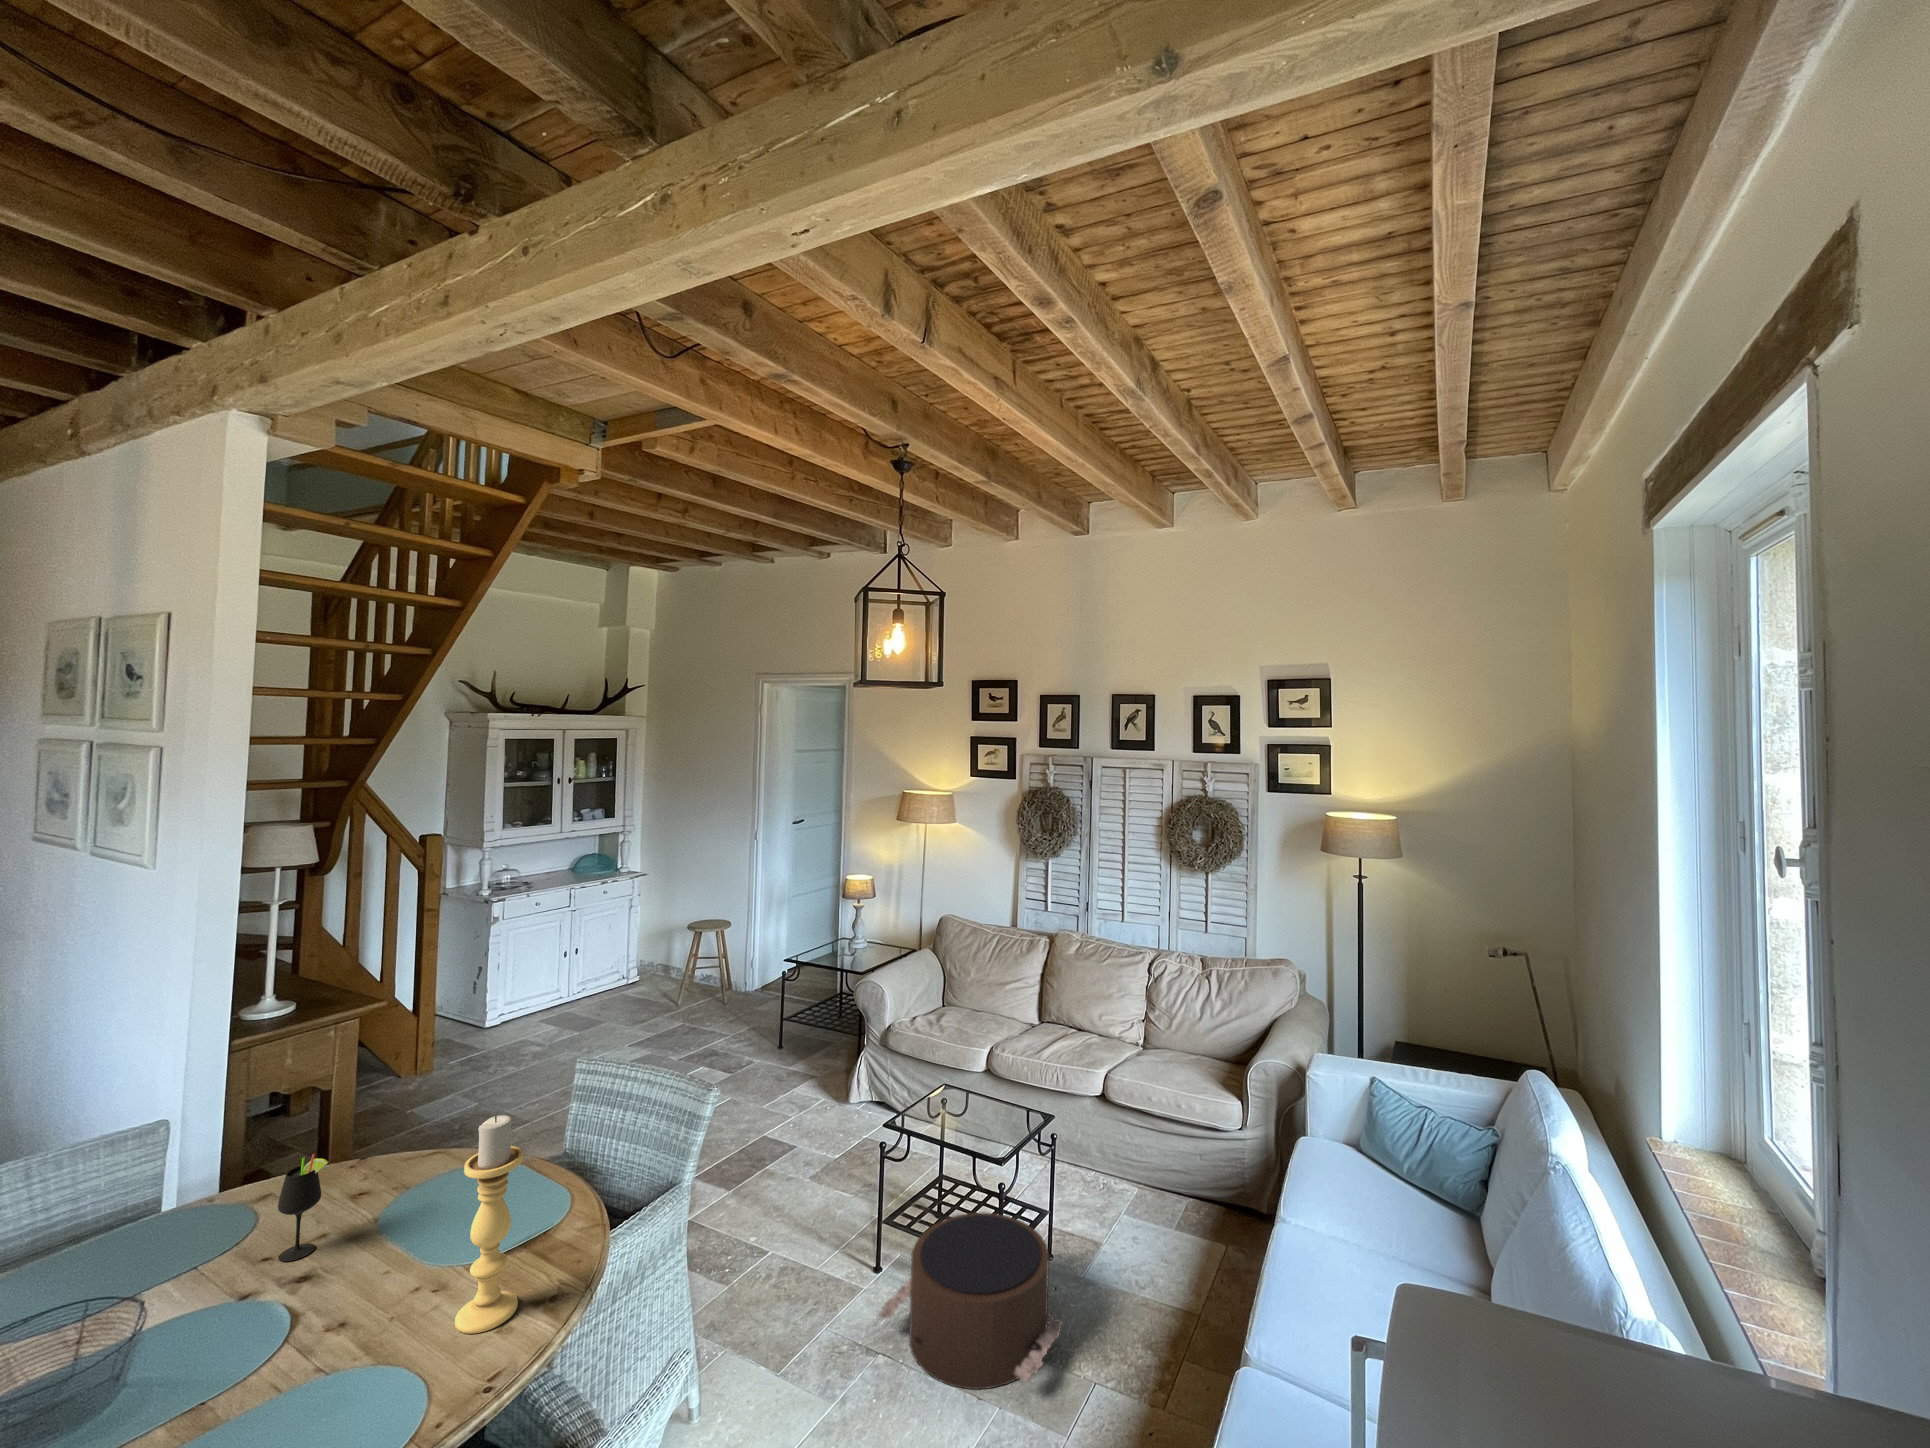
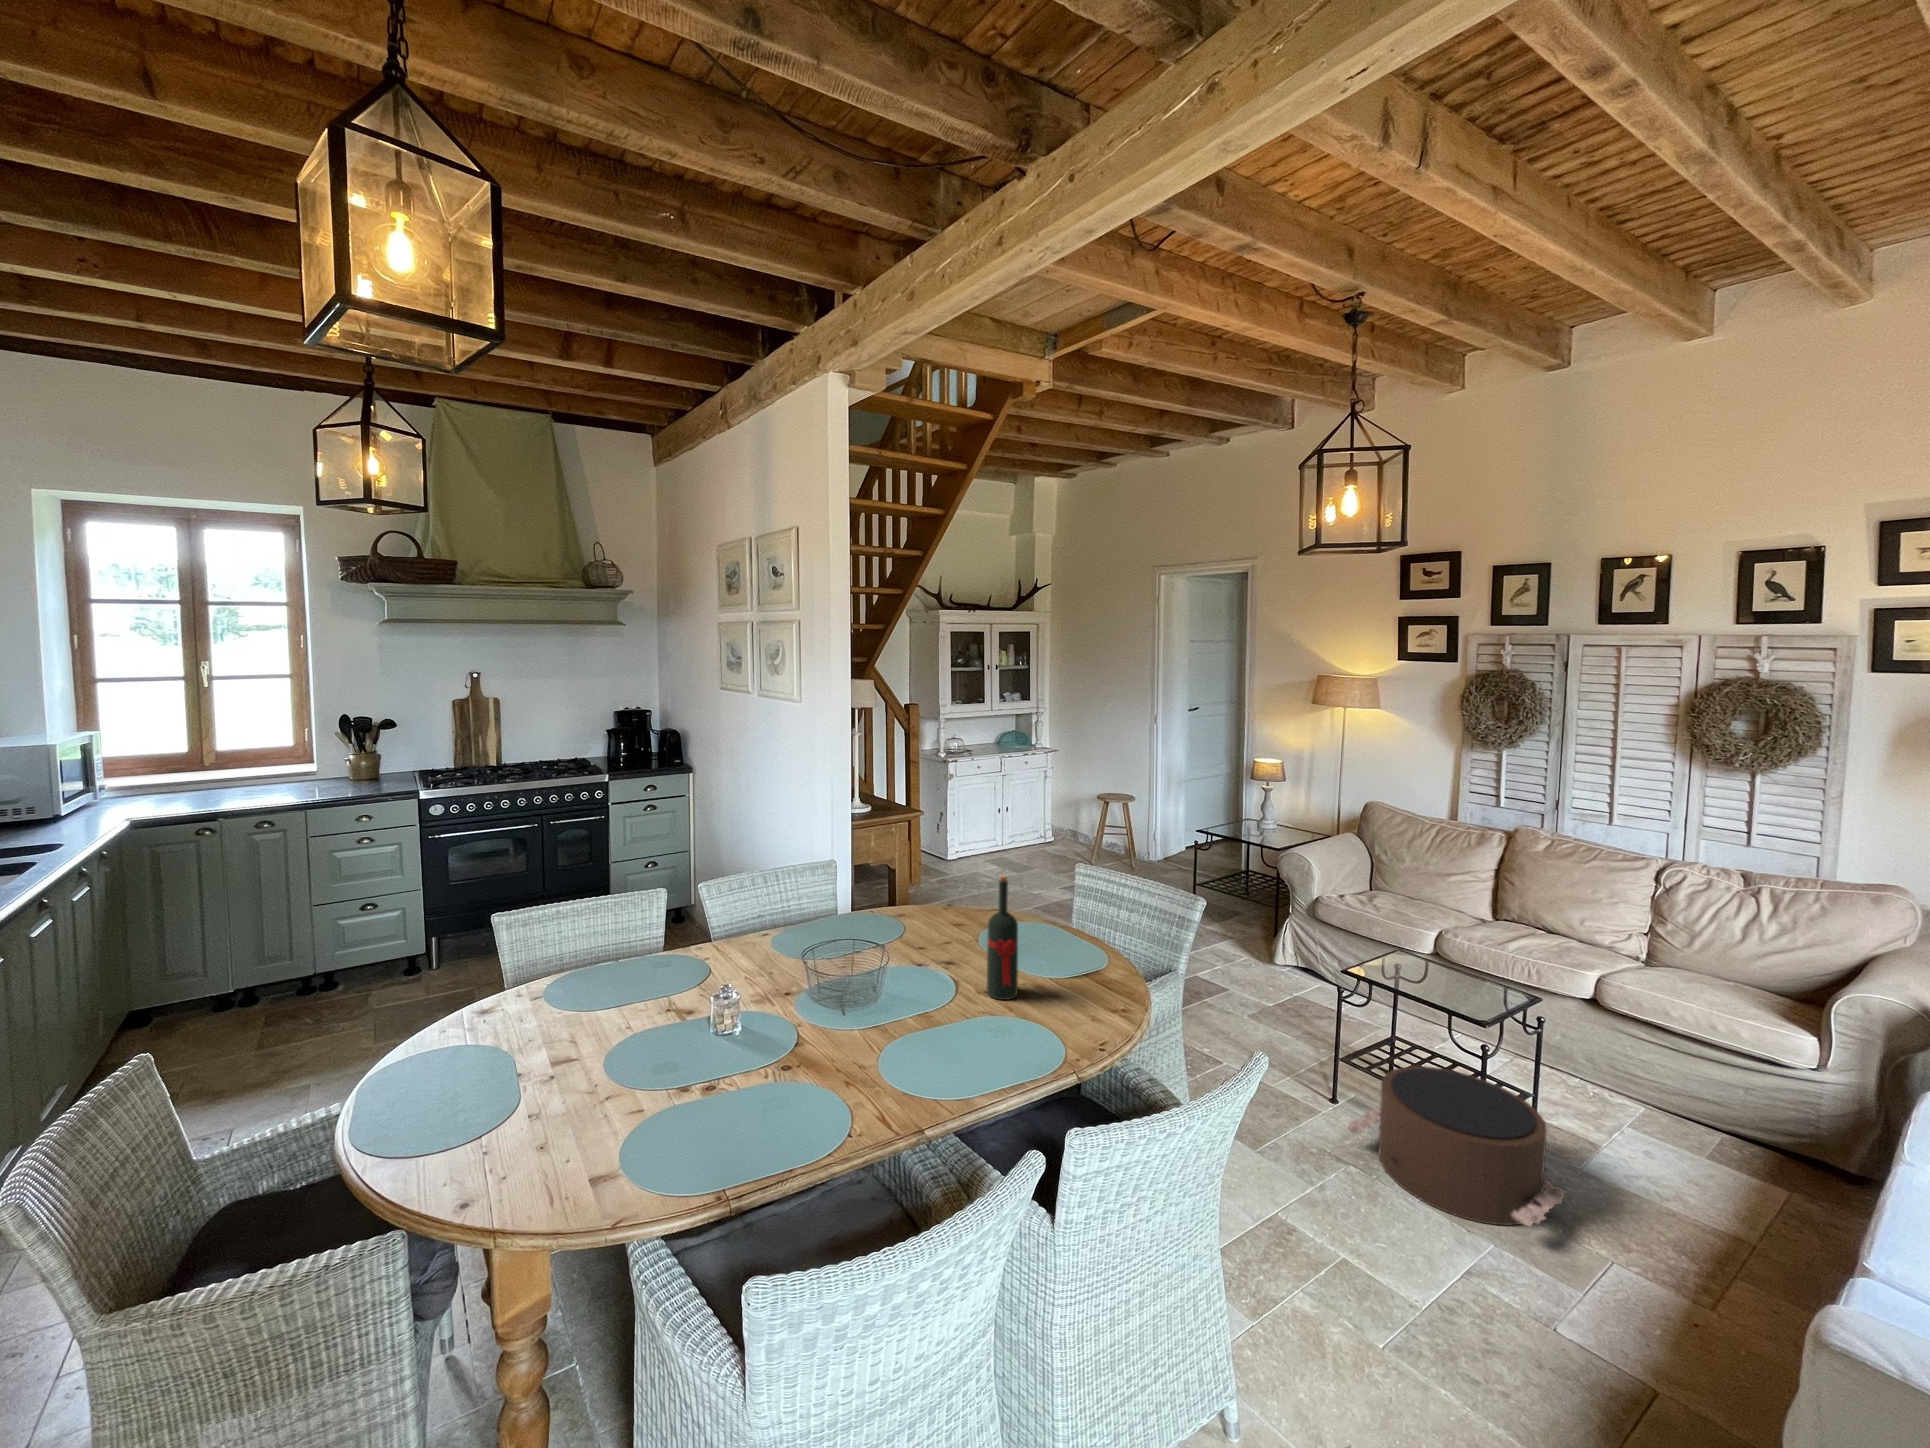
candle holder: present [455,1115,523,1334] -> none [1059,861,1100,1010]
wine glass: present [278,1154,328,1261] -> none [927,877,953,945]
wine bottle: none [332,1156,395,1354] -> present [987,875,1018,1000]

